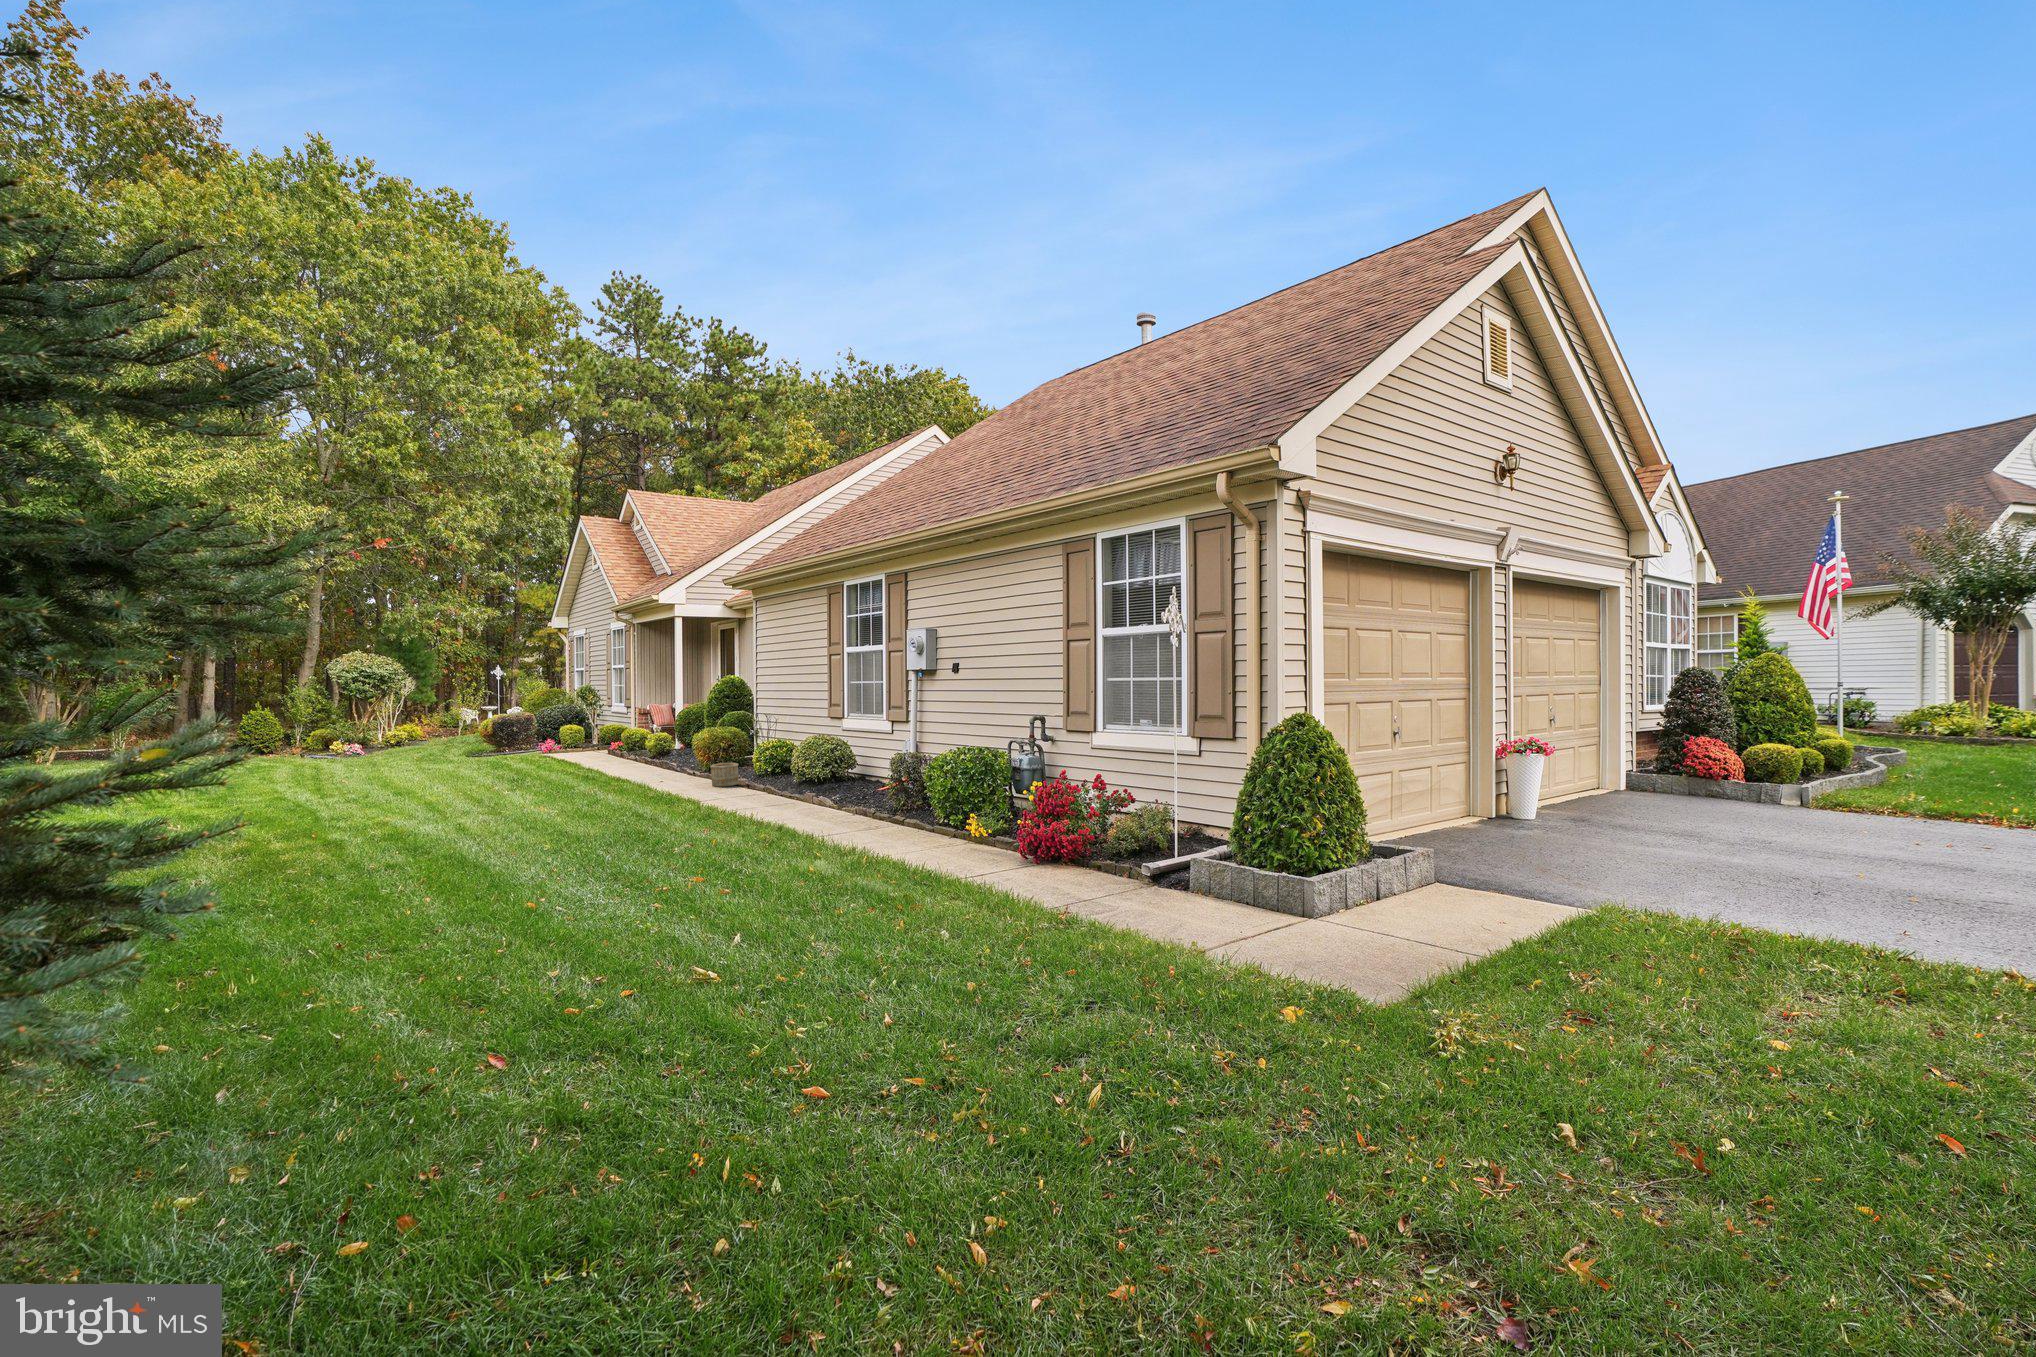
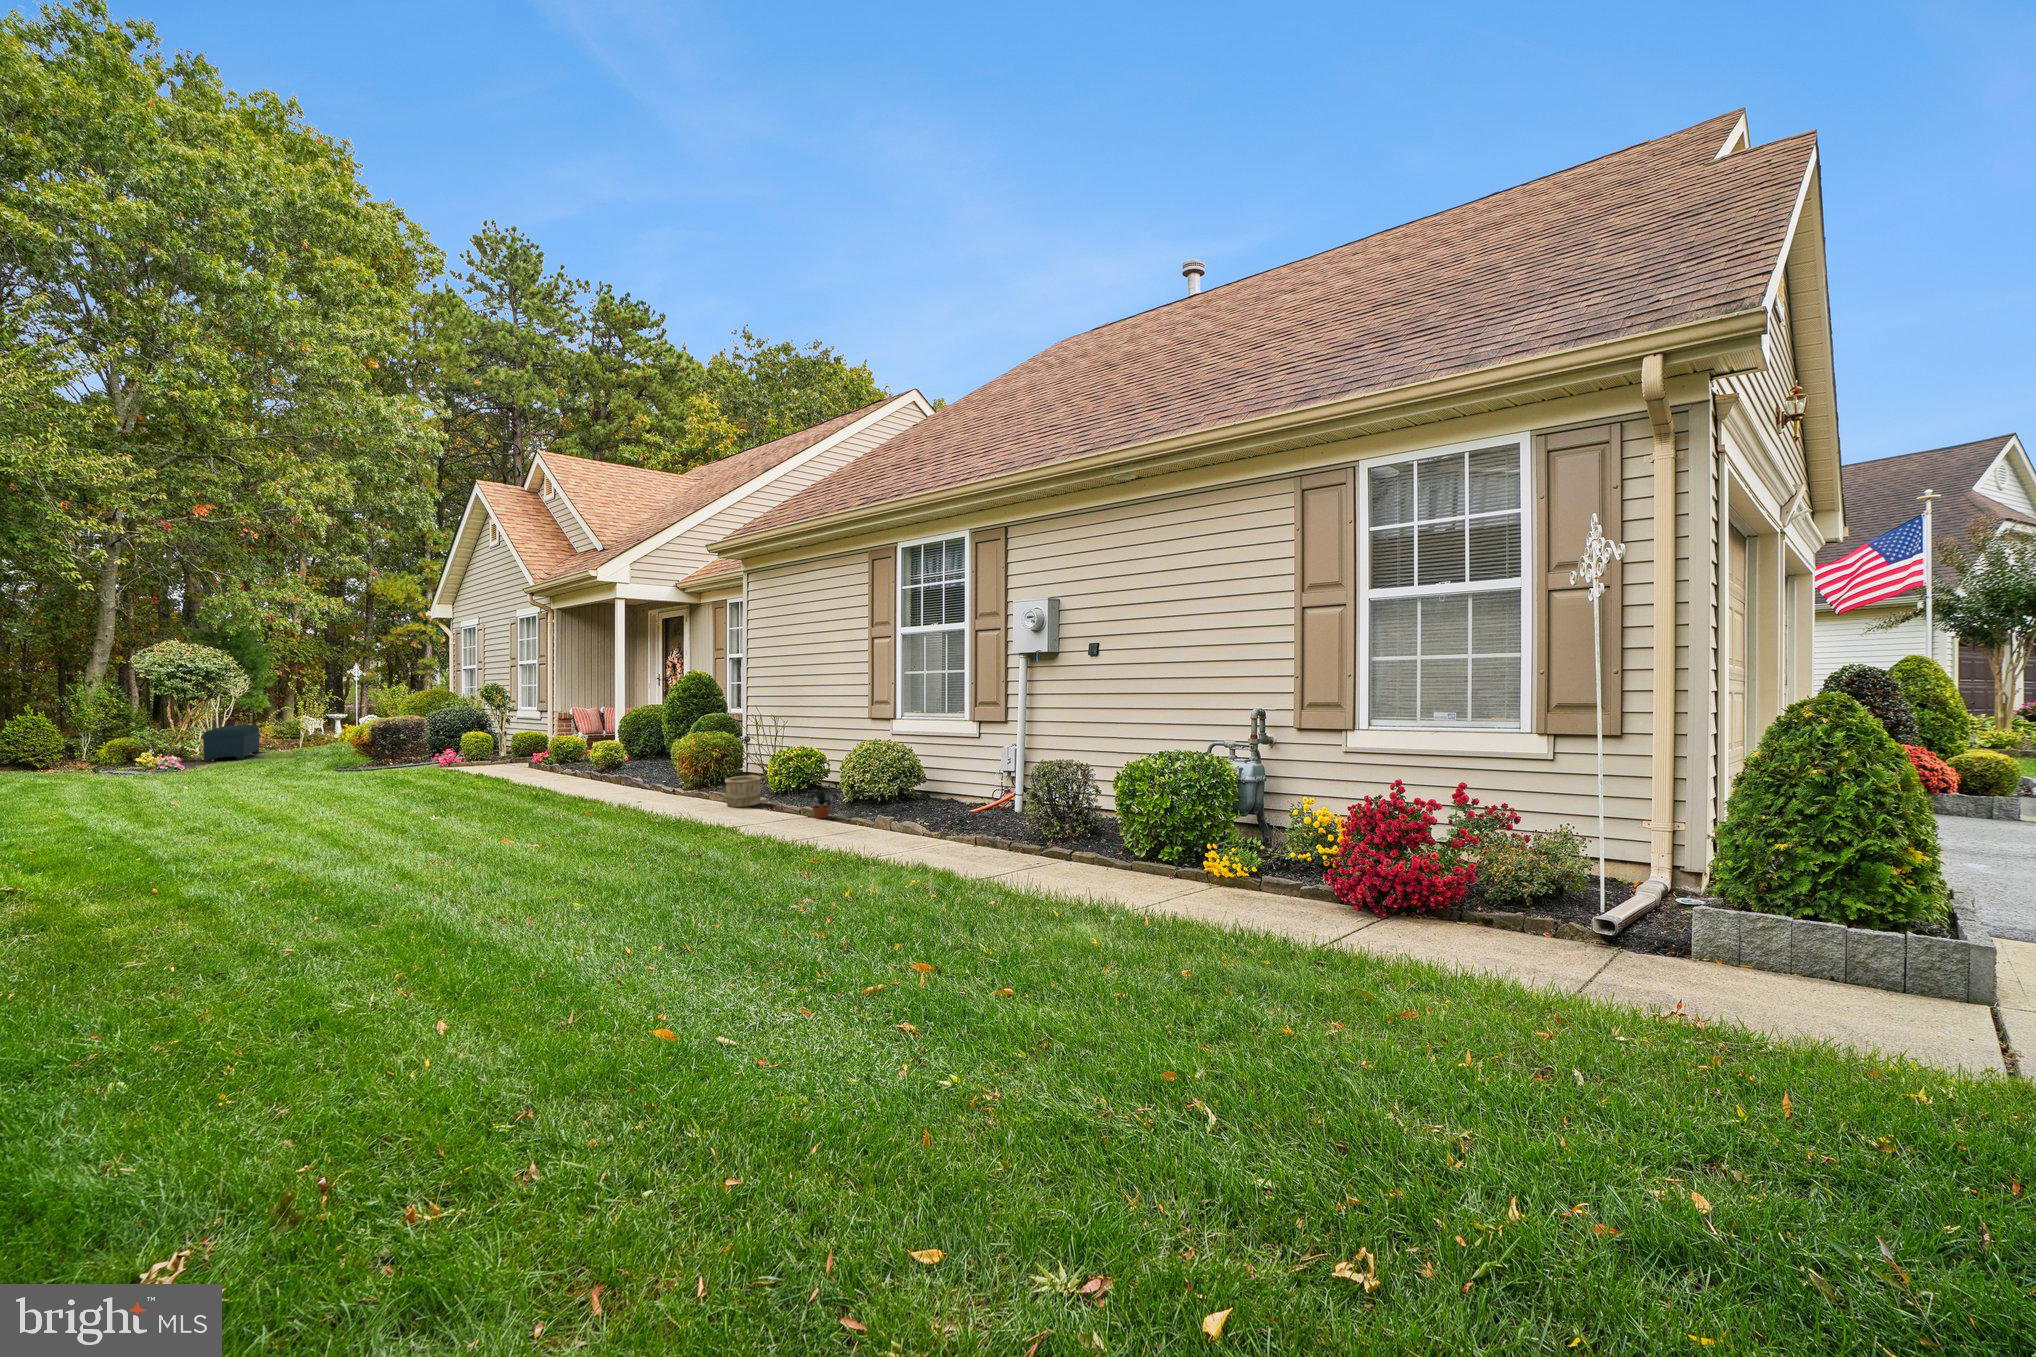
bench: none [379,717,420,746] -> present [203,725,259,762]
potted plant: none [755,774,783,796] -> present [804,790,838,818]

